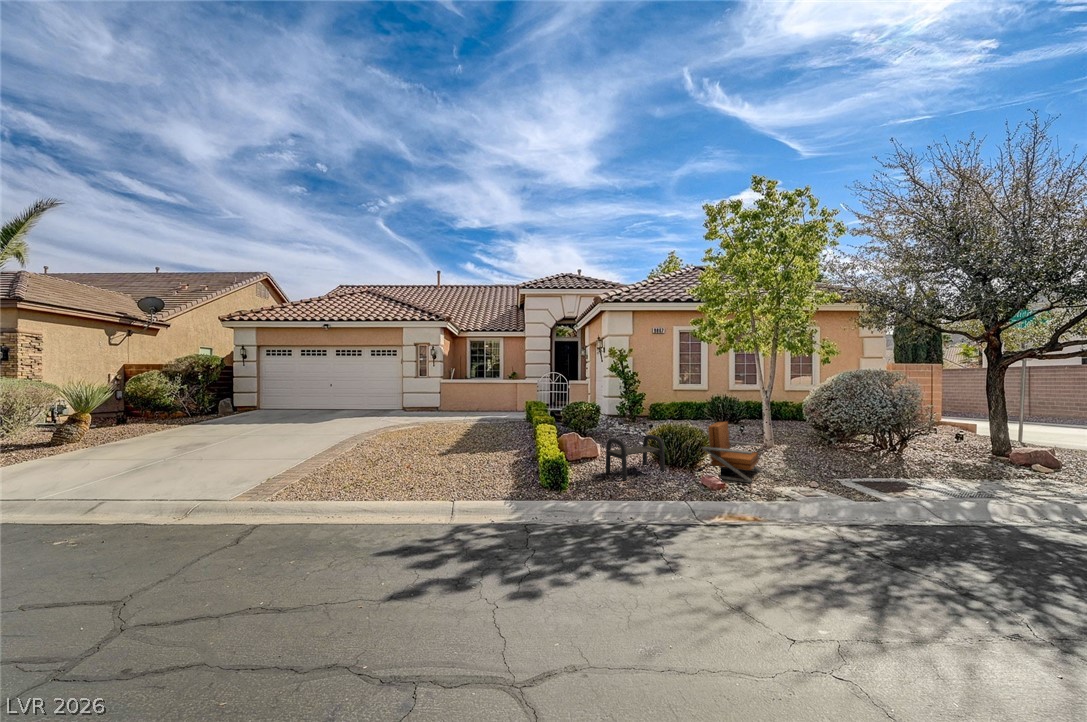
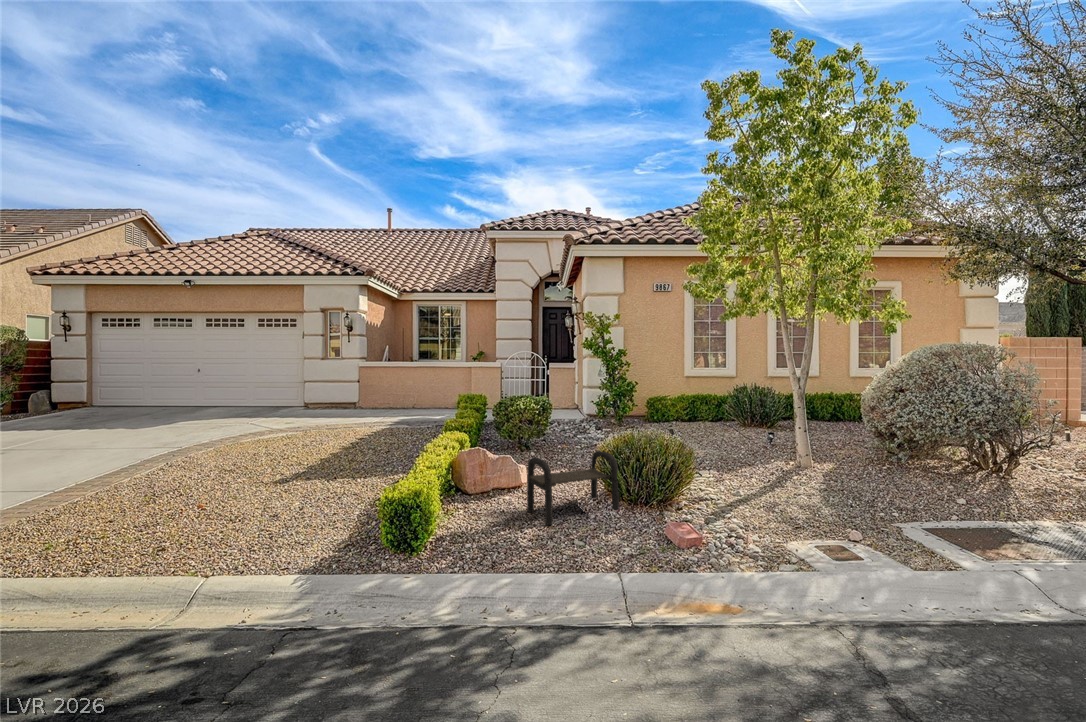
lounge chair: present [702,422,761,483] -> none [678,429,777,531]

